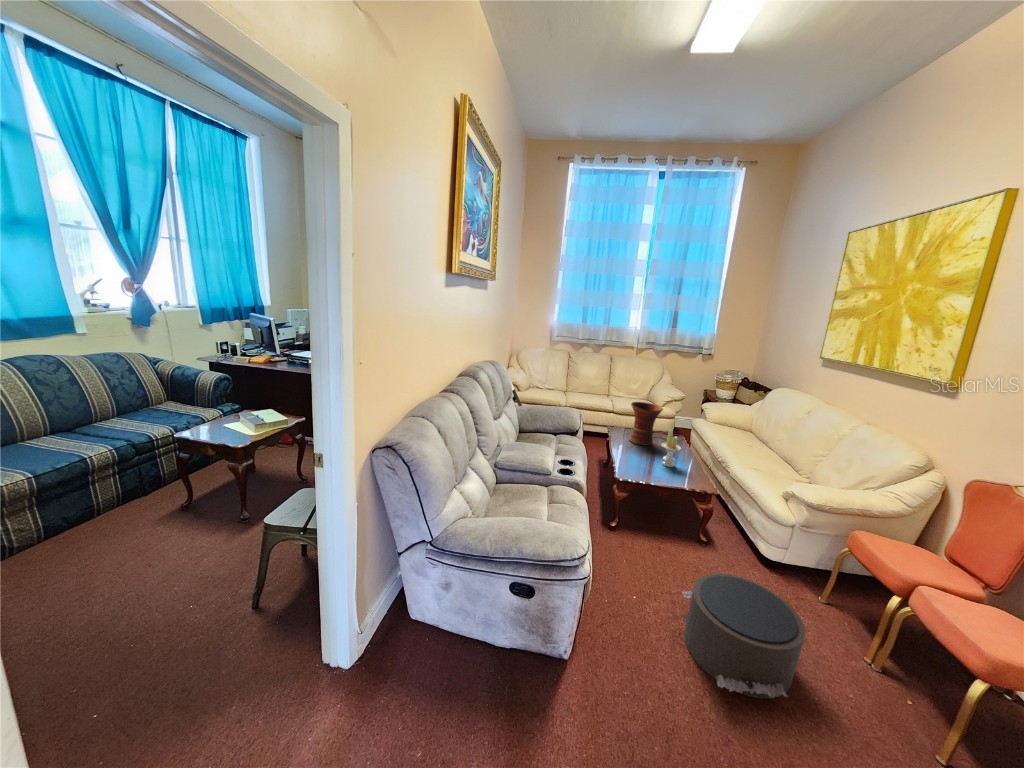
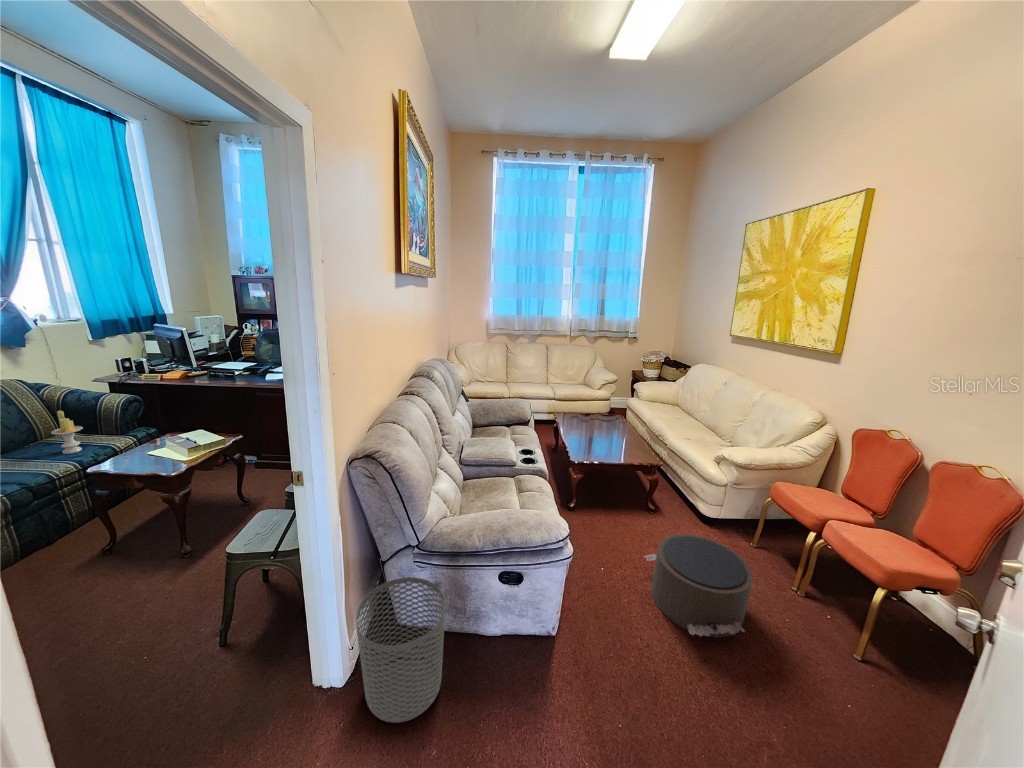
vase: present [629,402,663,446] -> none [575,387,604,427]
candle: present [662,430,681,467] -> present [51,411,83,454]
waste bin: none [362,569,449,710] -> present [356,577,445,723]

